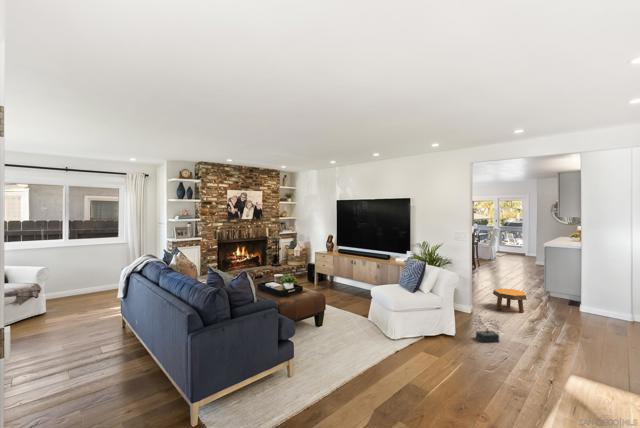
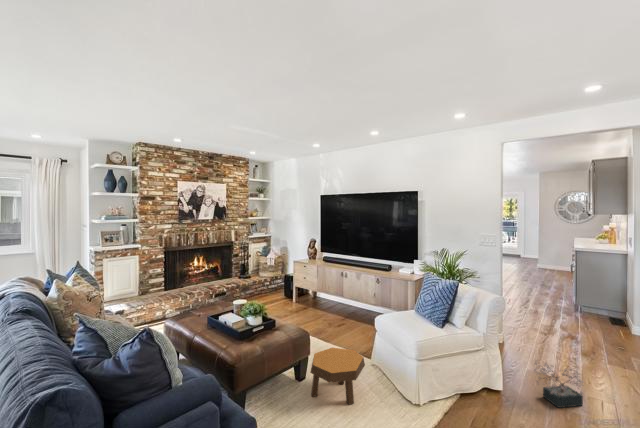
footstool: present [493,288,527,313] -> present [310,348,365,405]

